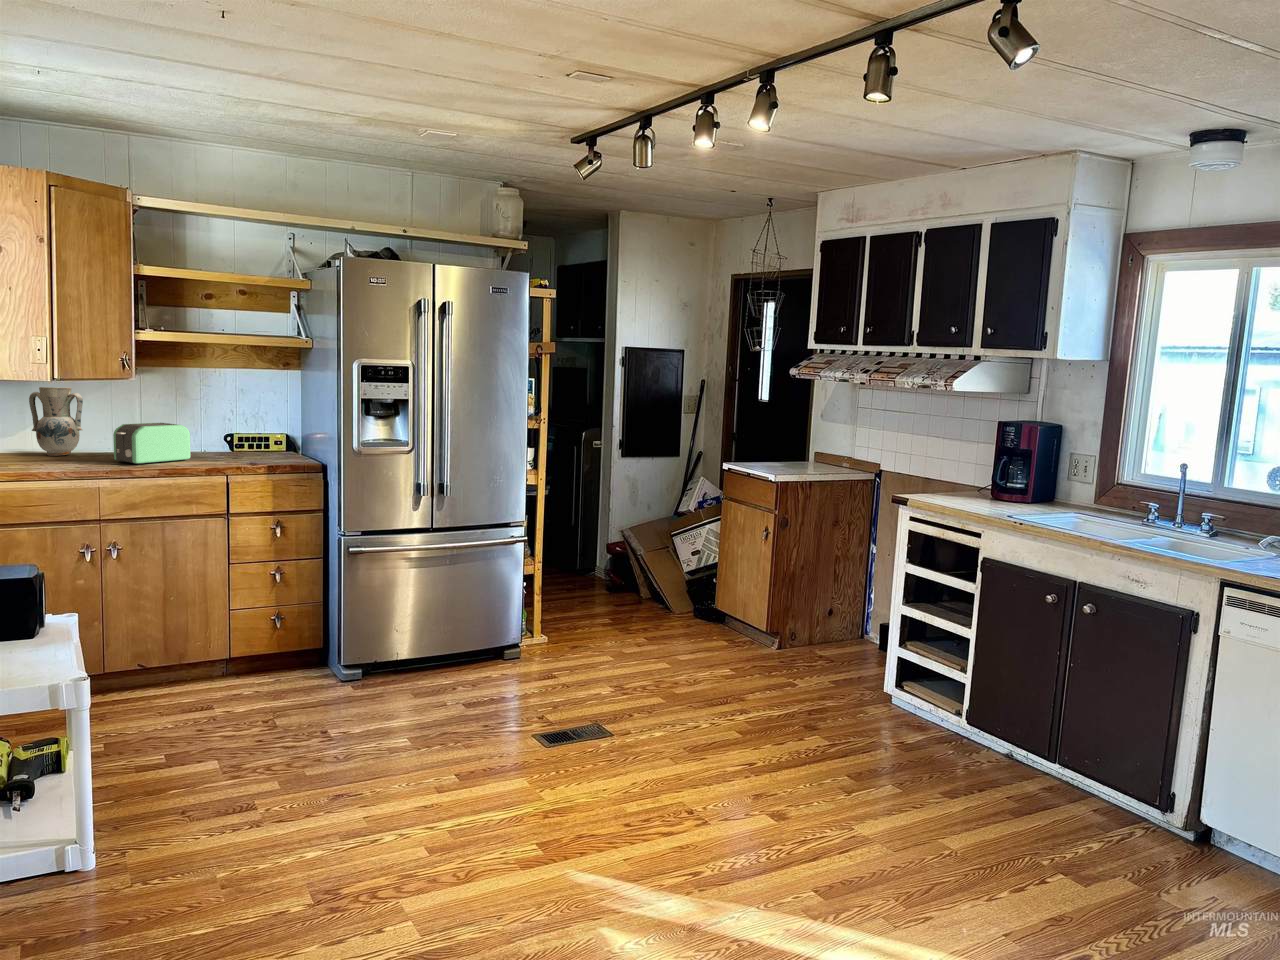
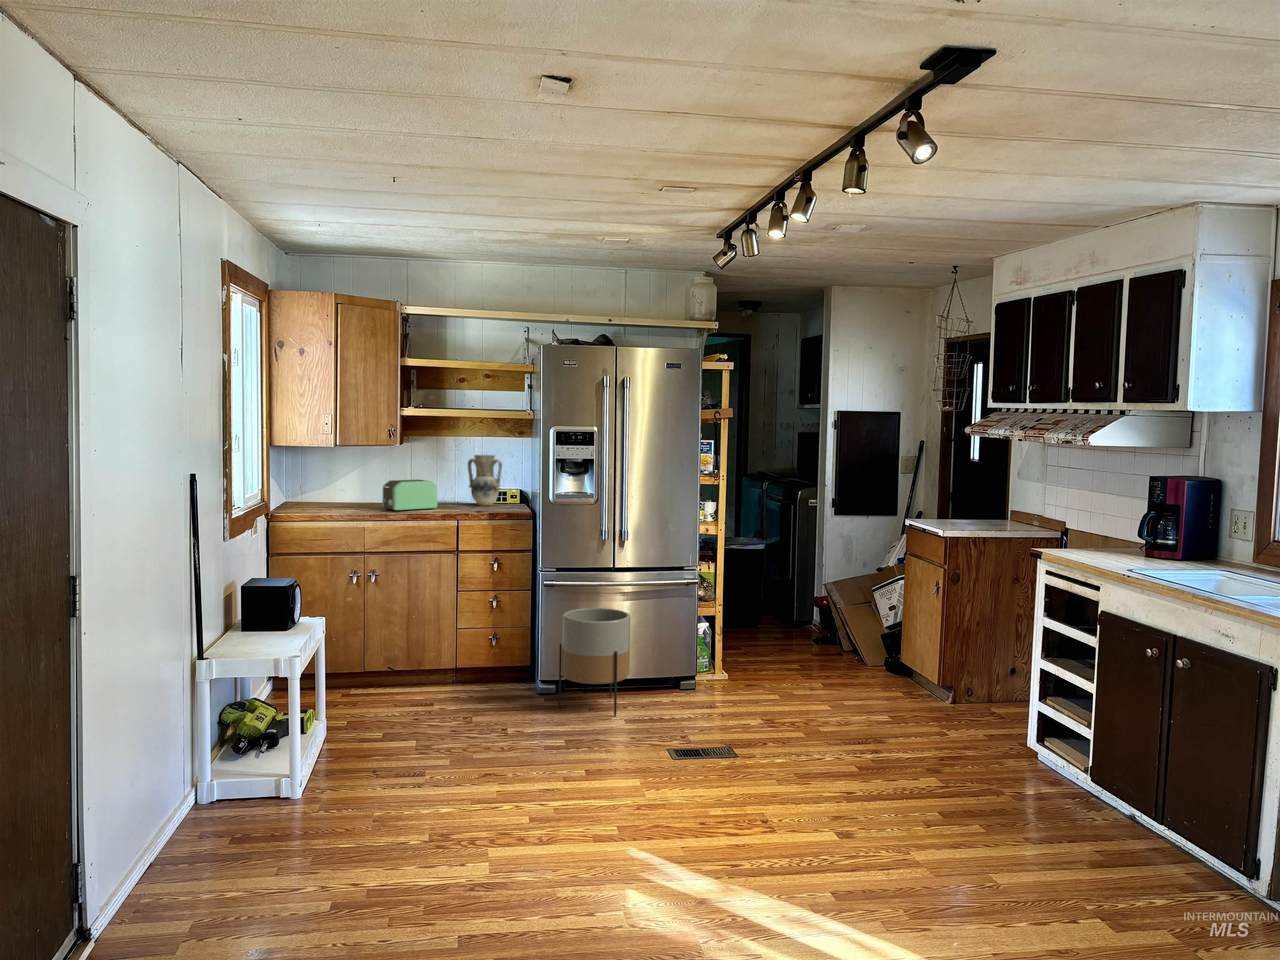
vase: present [29,387,83,456] -> present [468,455,502,506]
planter: none [377,575,462,700] -> present [559,608,630,716]

